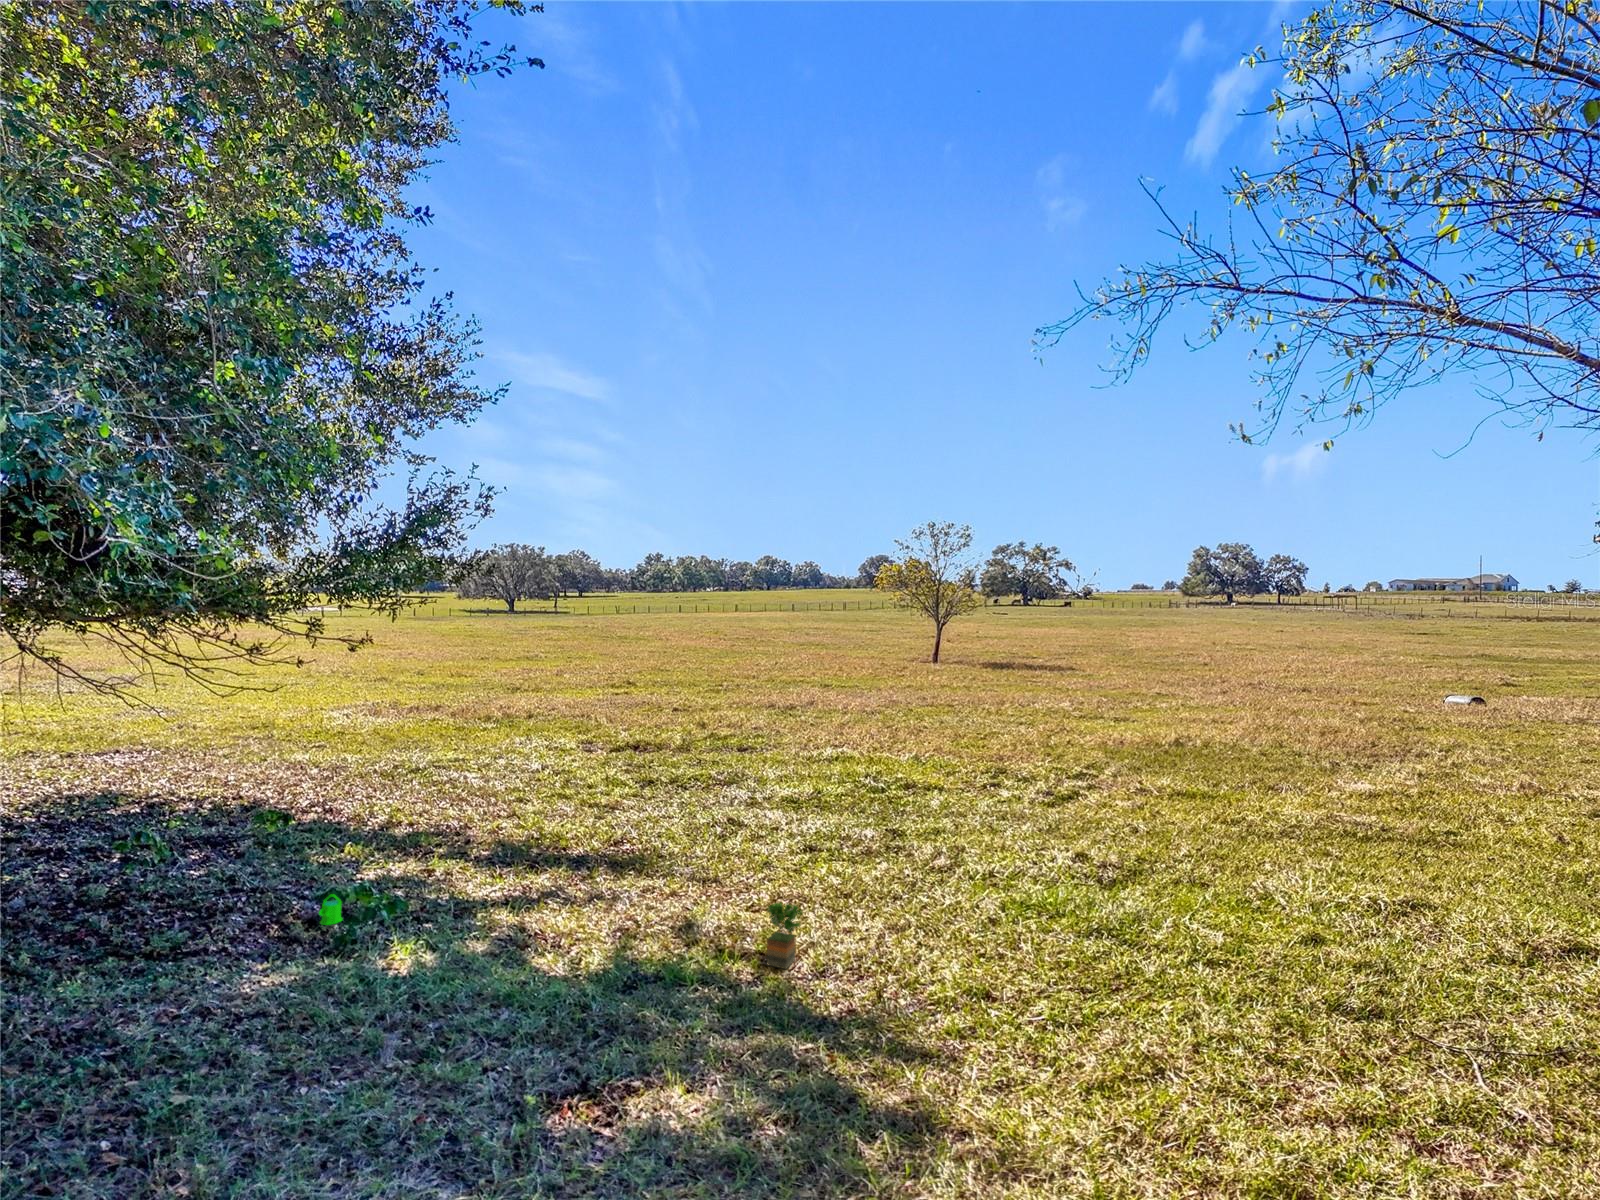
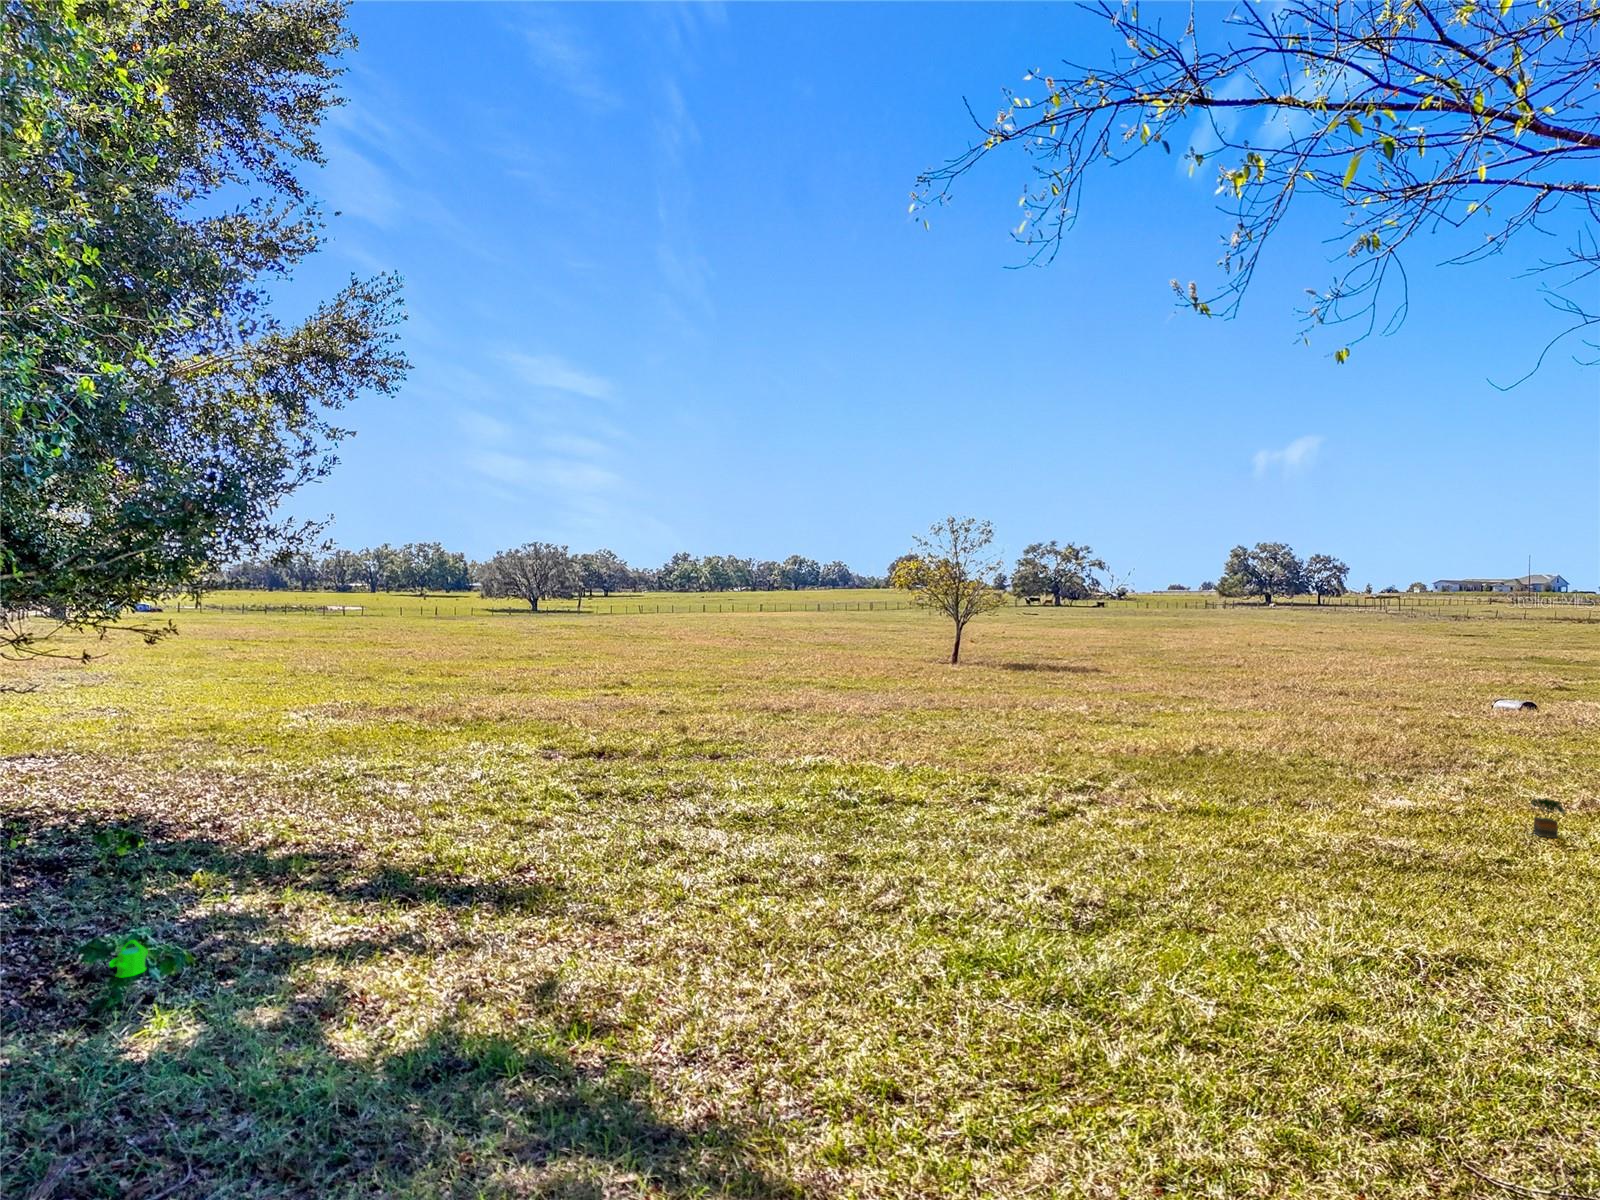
potted tree: present [767,903,802,969] -> present [1531,799,1565,838]

